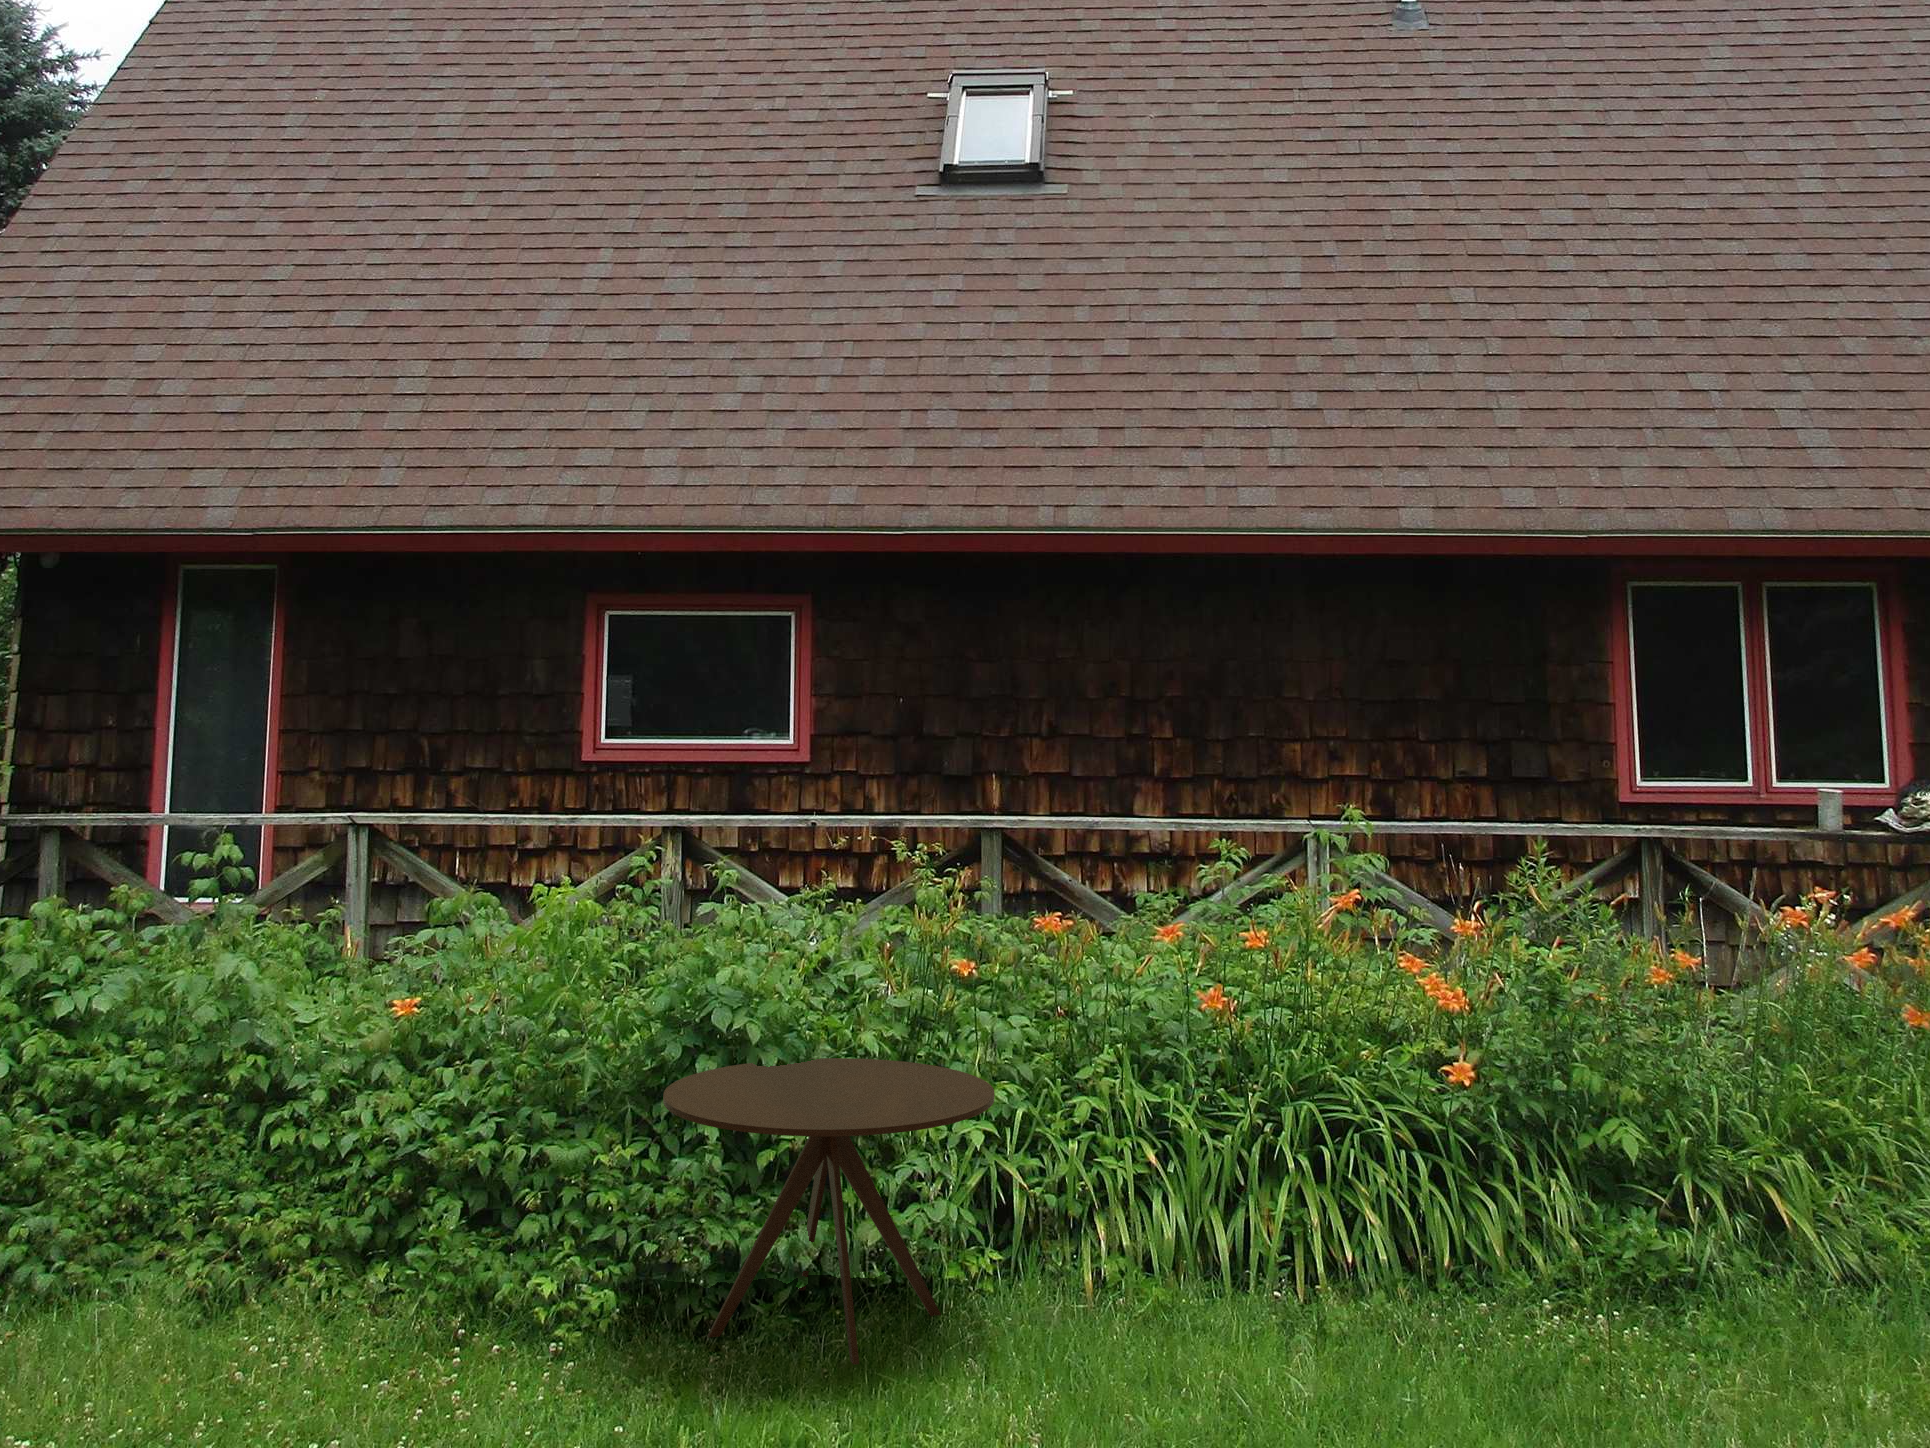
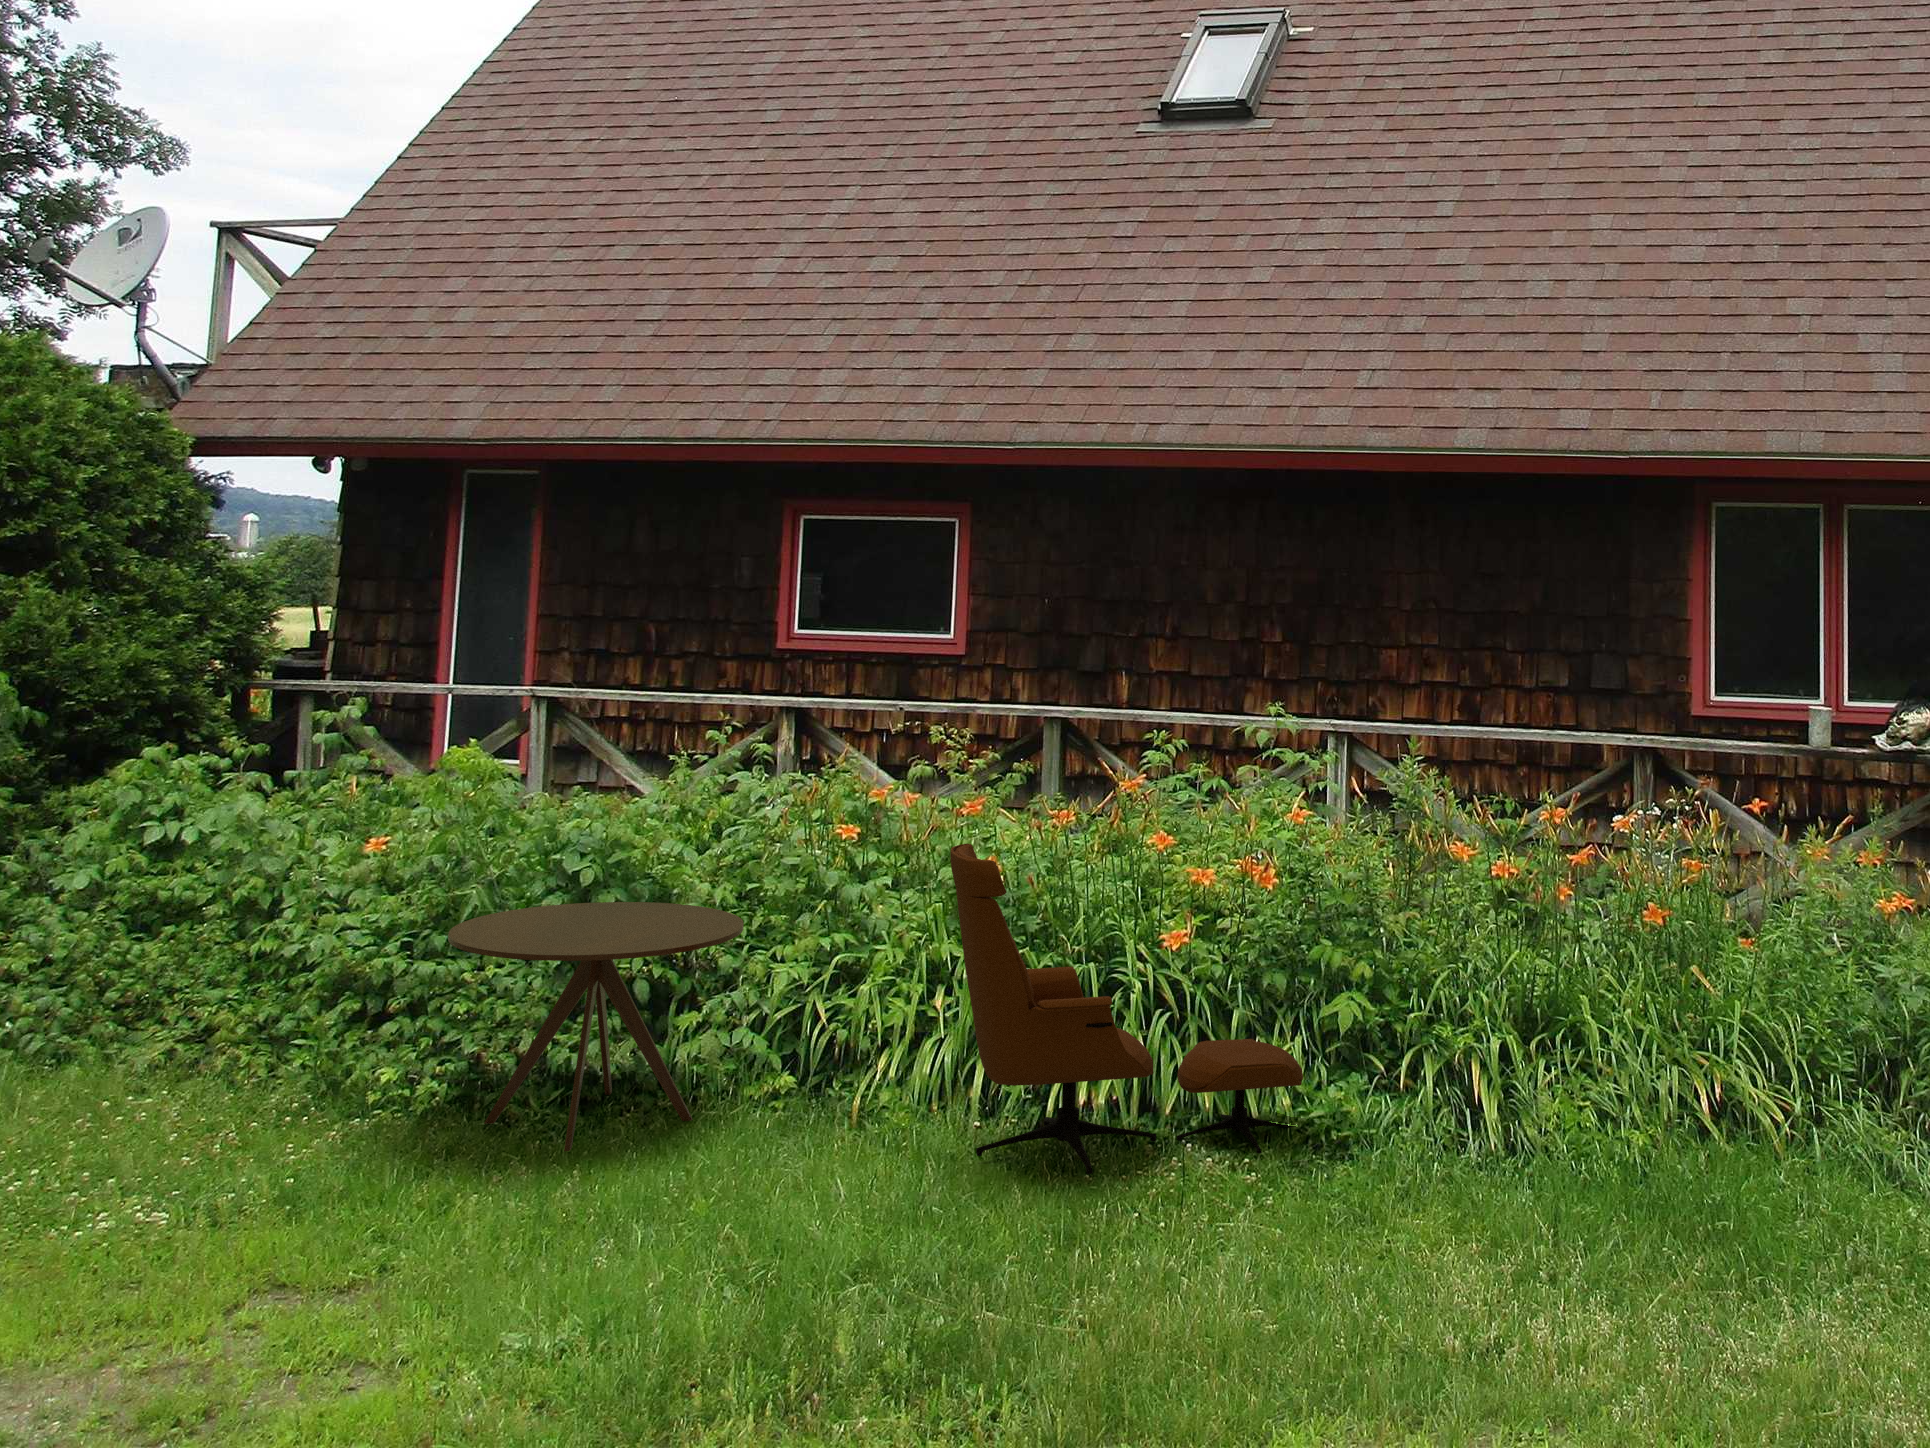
lounge chair: none [1265,972,1625,1346] -> present [950,843,1303,1174]

